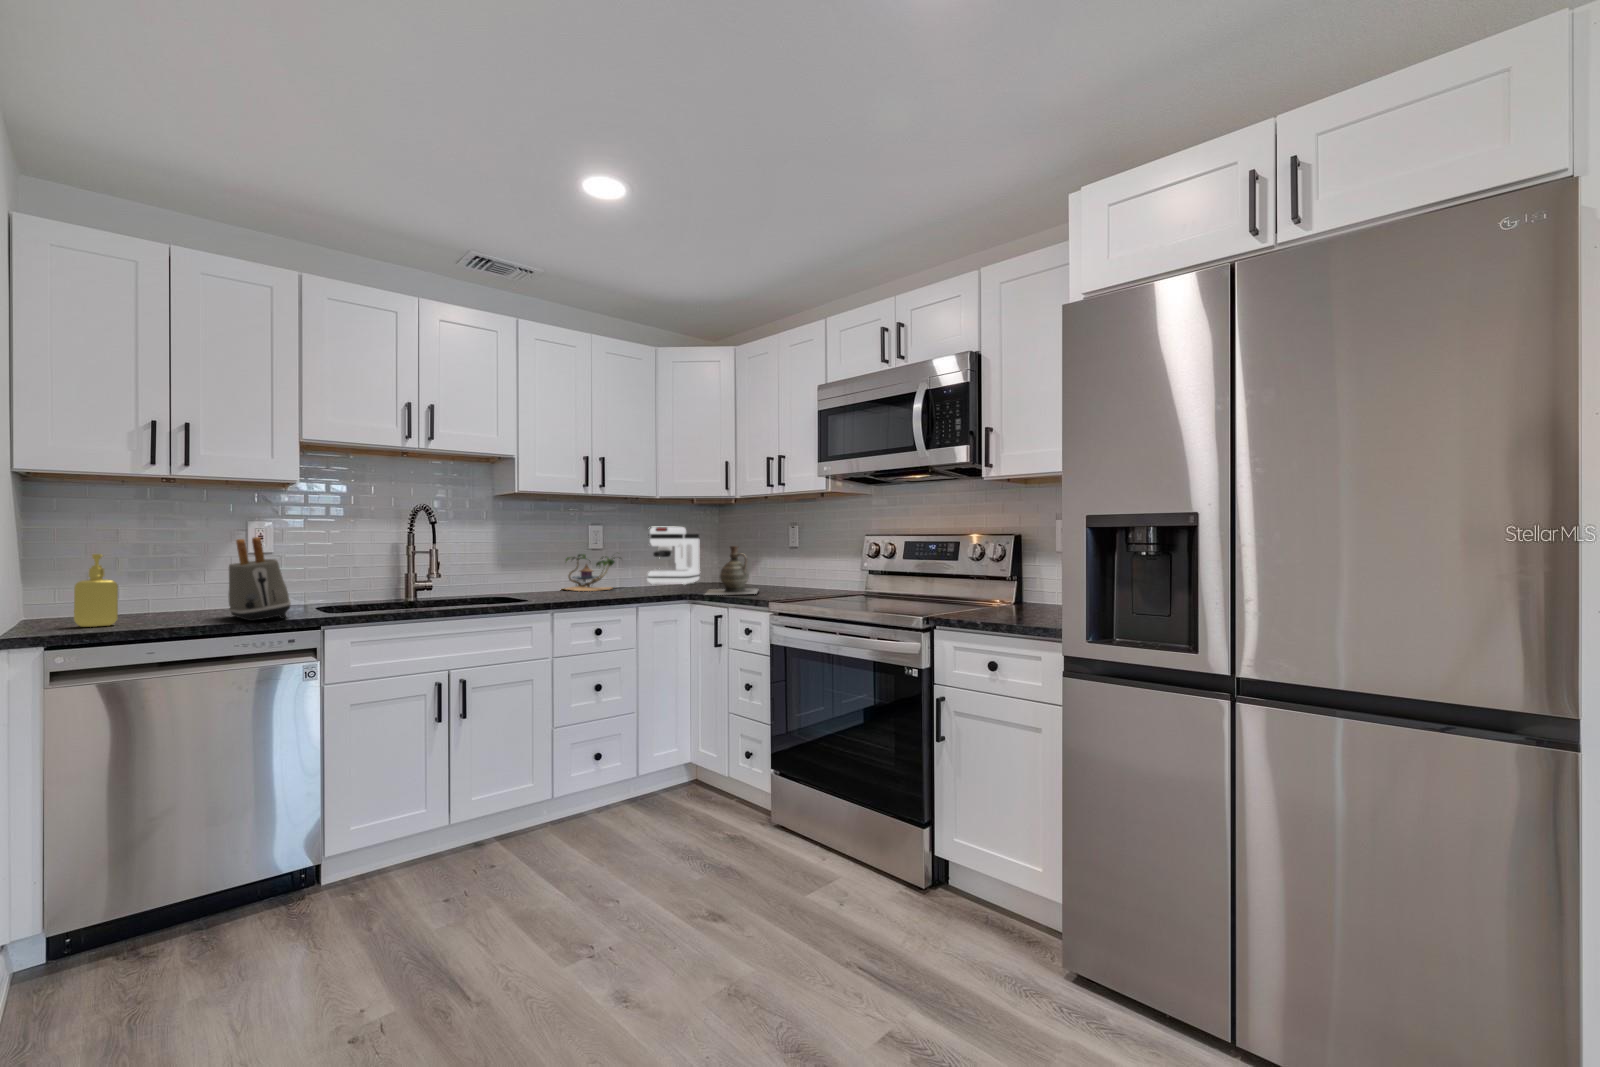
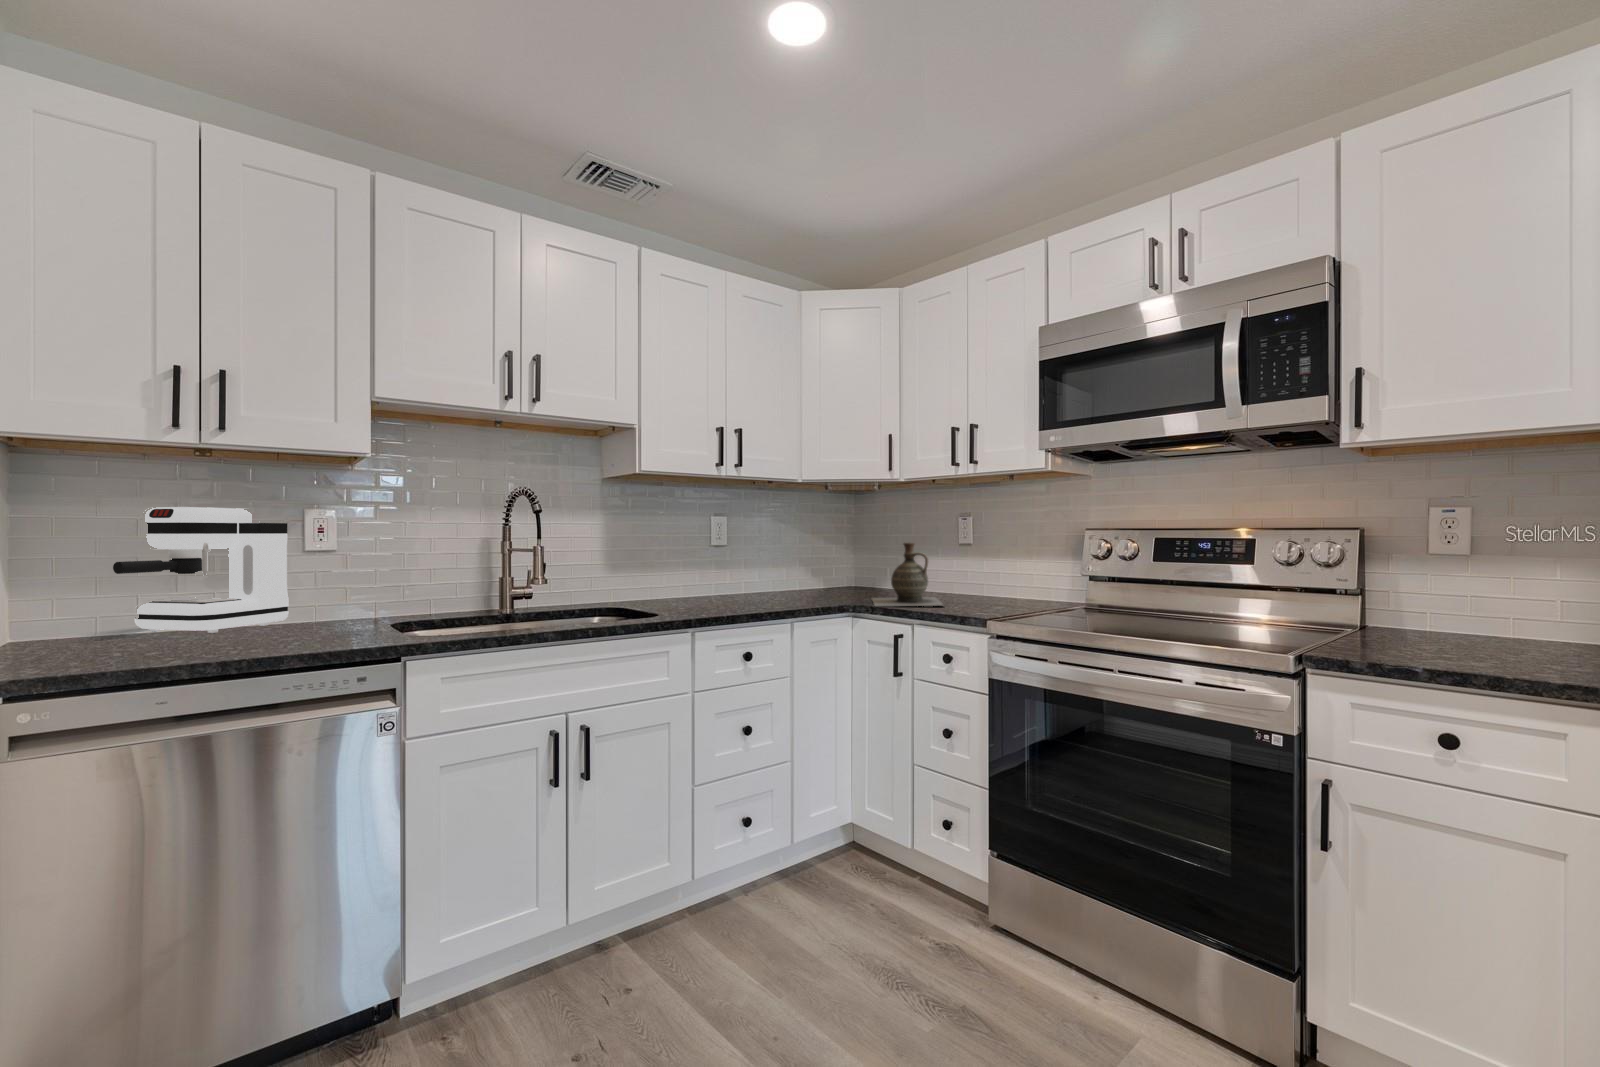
coffee maker: present [647,526,700,585] -> present [113,507,288,633]
toaster: present [228,537,291,621] -> none [274,530,359,651]
soap dispenser: present [74,554,118,627] -> none [51,554,117,662]
plant: present [566,554,615,591] -> none [682,550,755,598]

